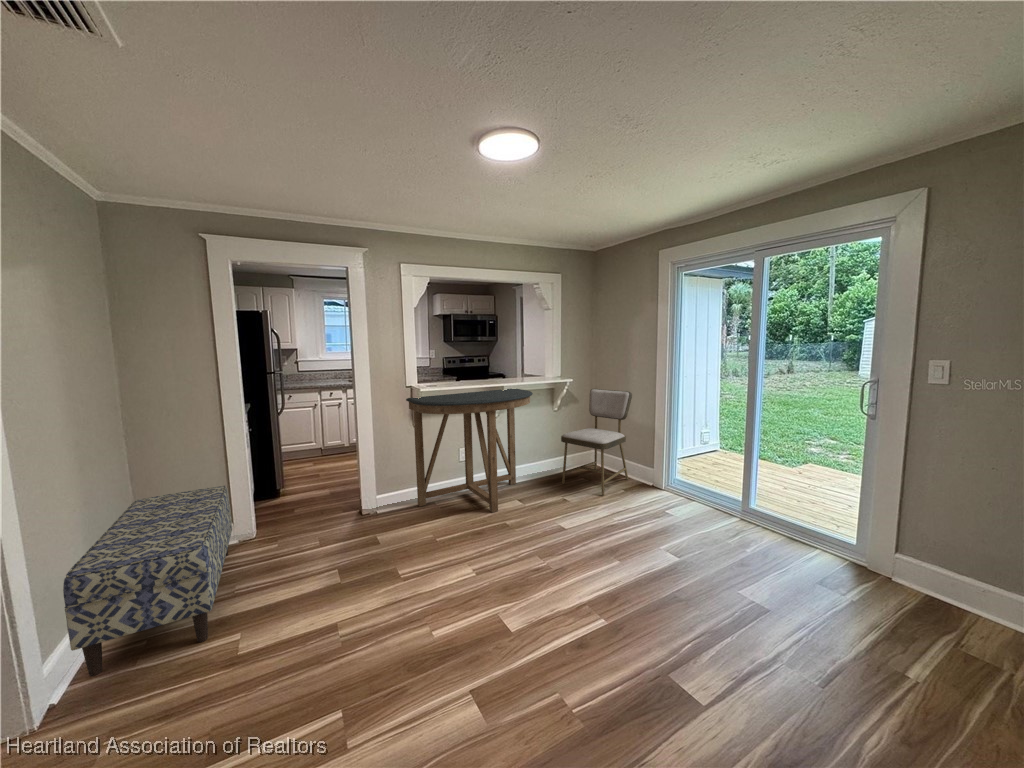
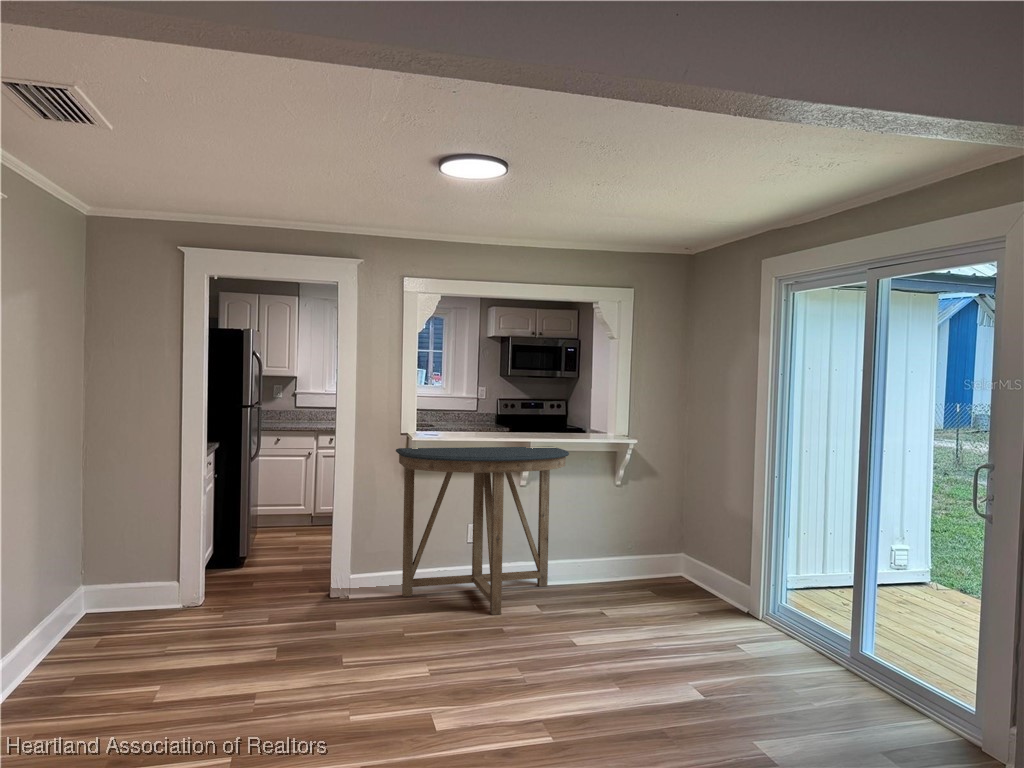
dining chair: present [561,389,632,496] -> none [614,456,726,615]
bench: present [63,486,232,676] -> none [12,533,177,696]

